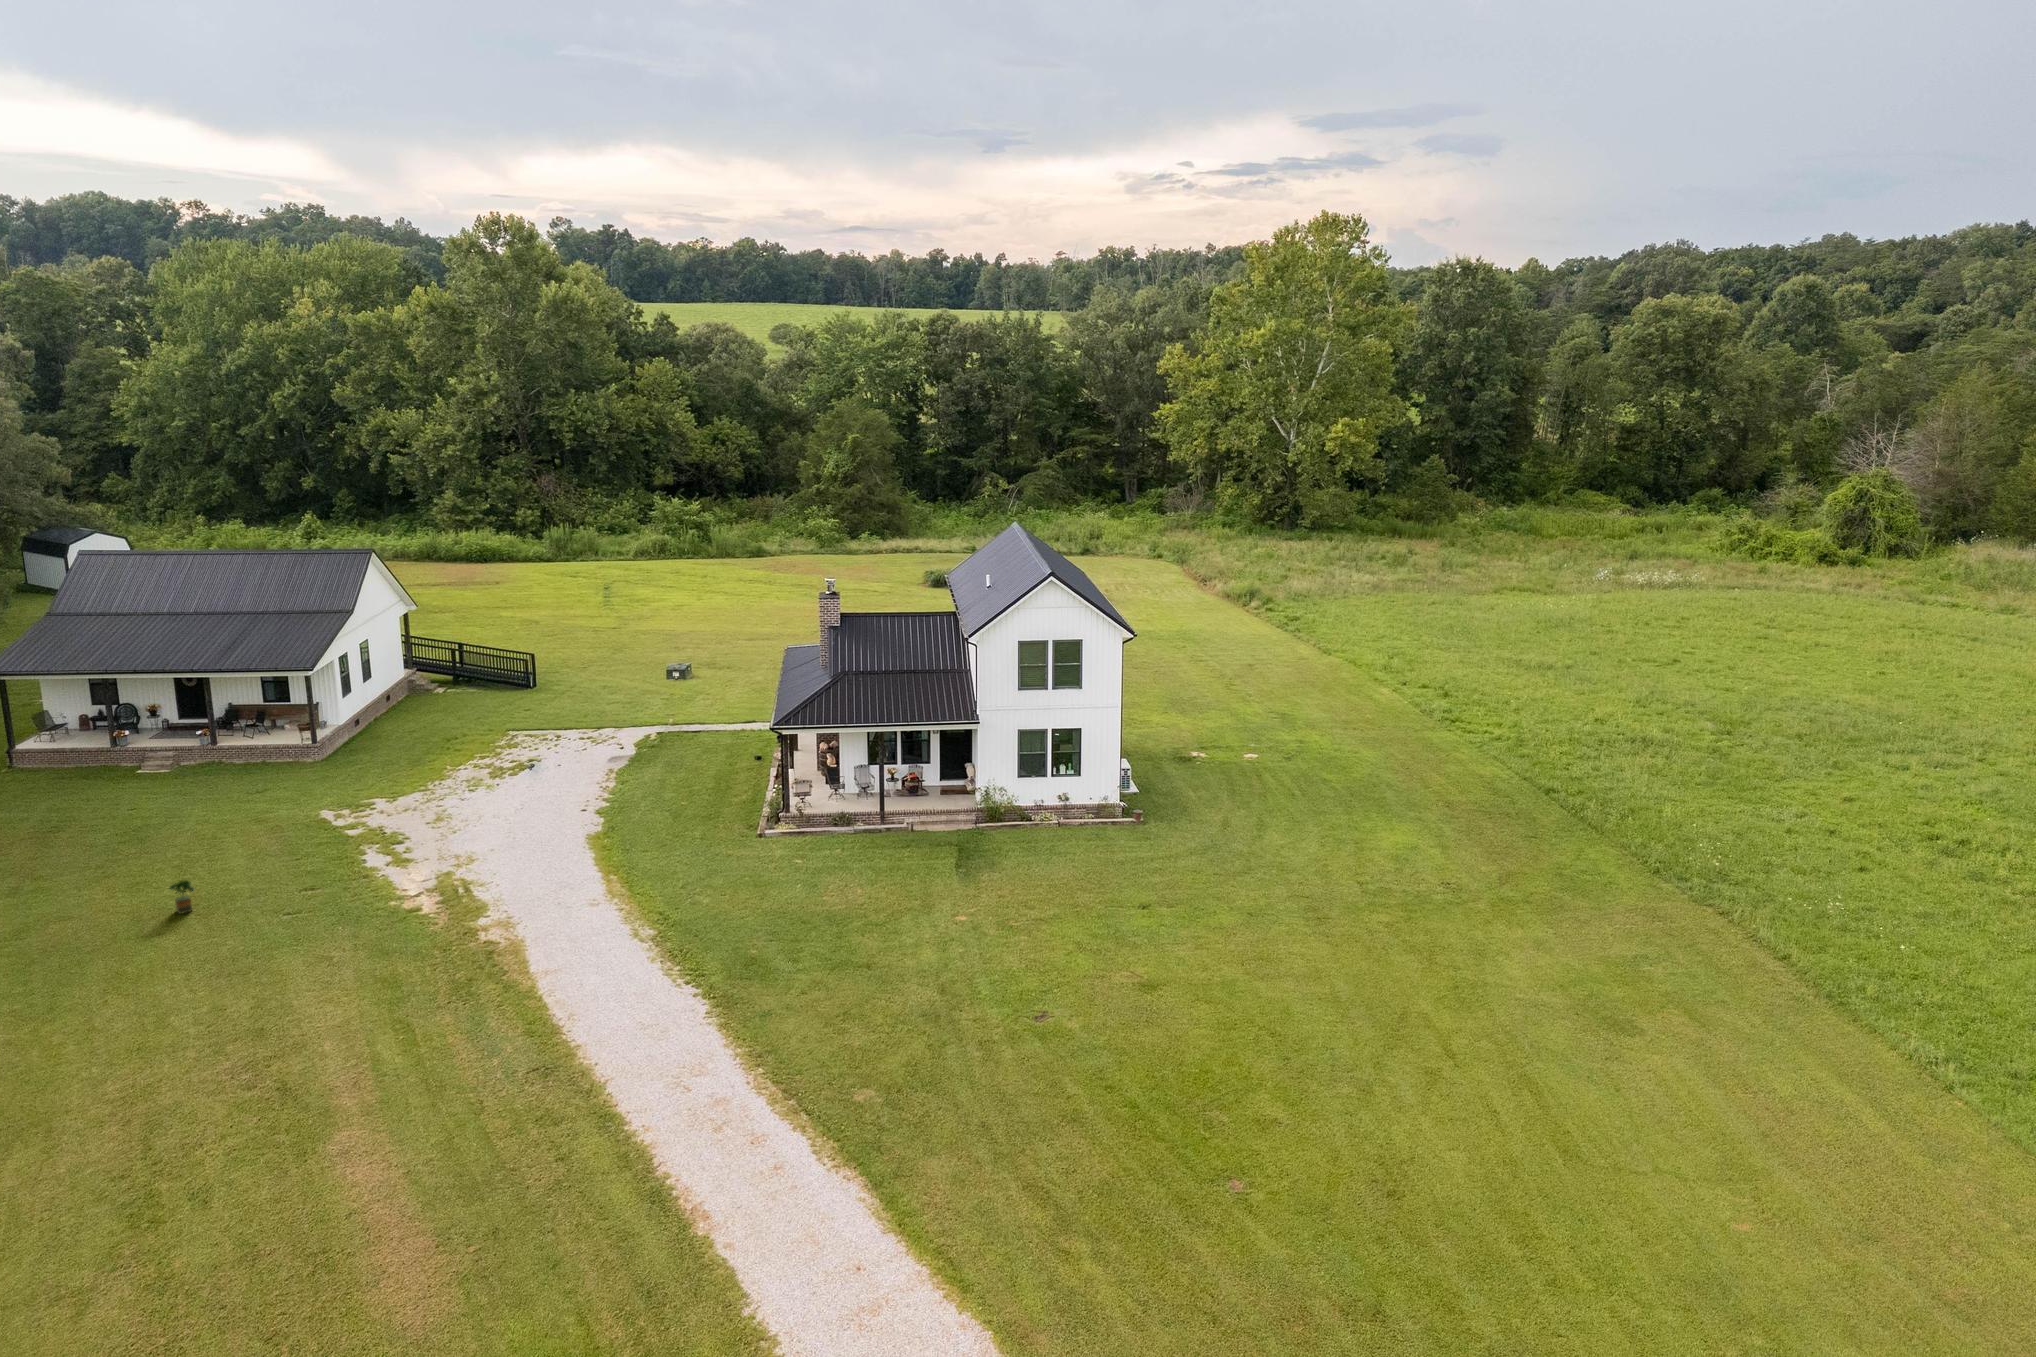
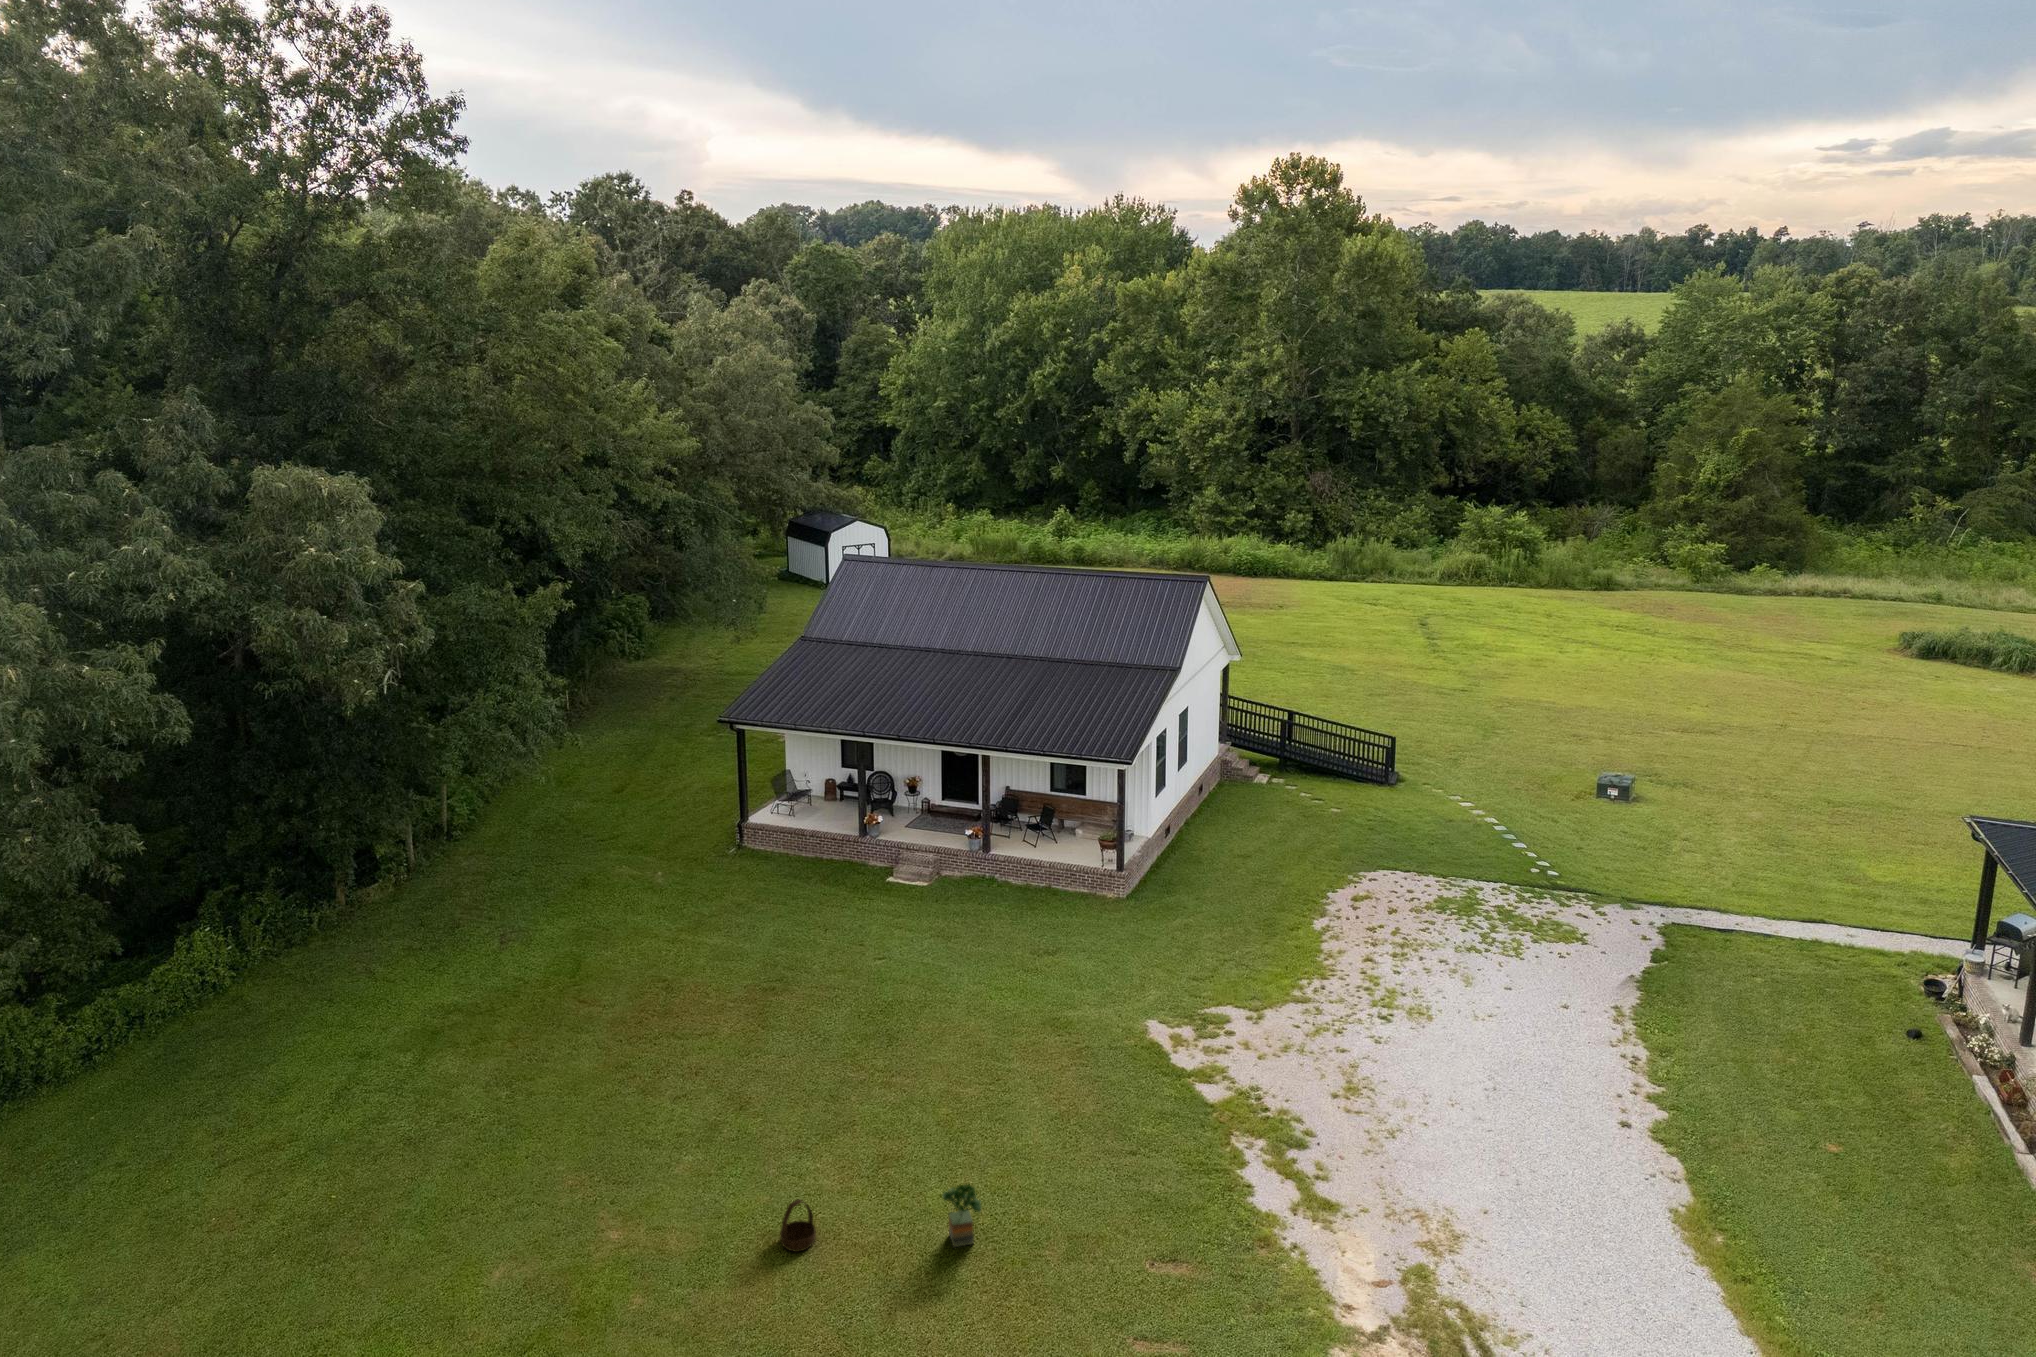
basket: none [60,905,86,934] -> present [780,1199,816,1252]

